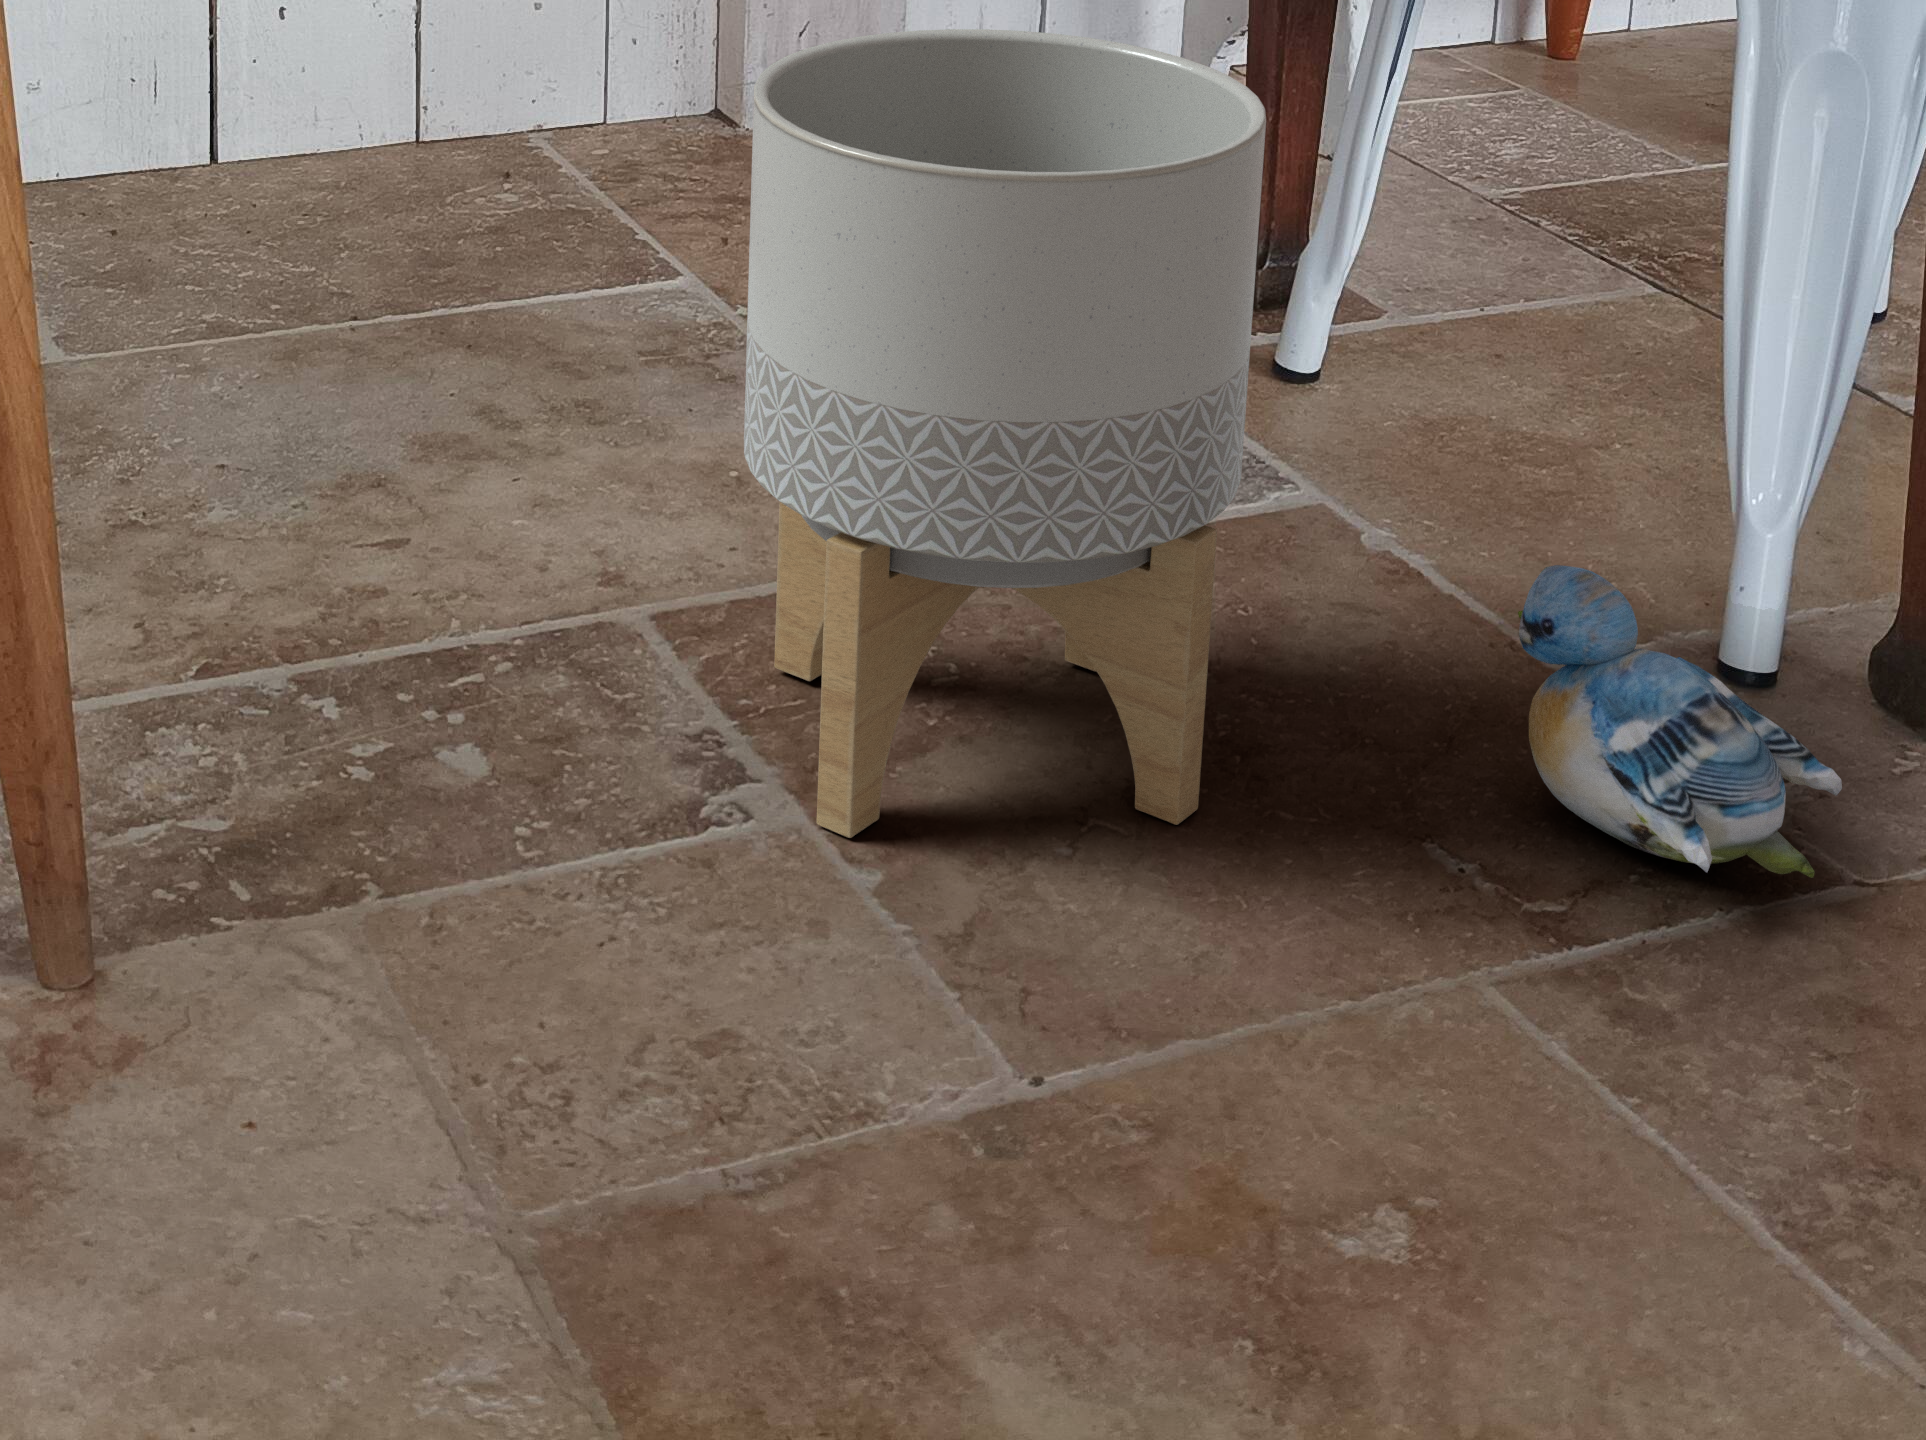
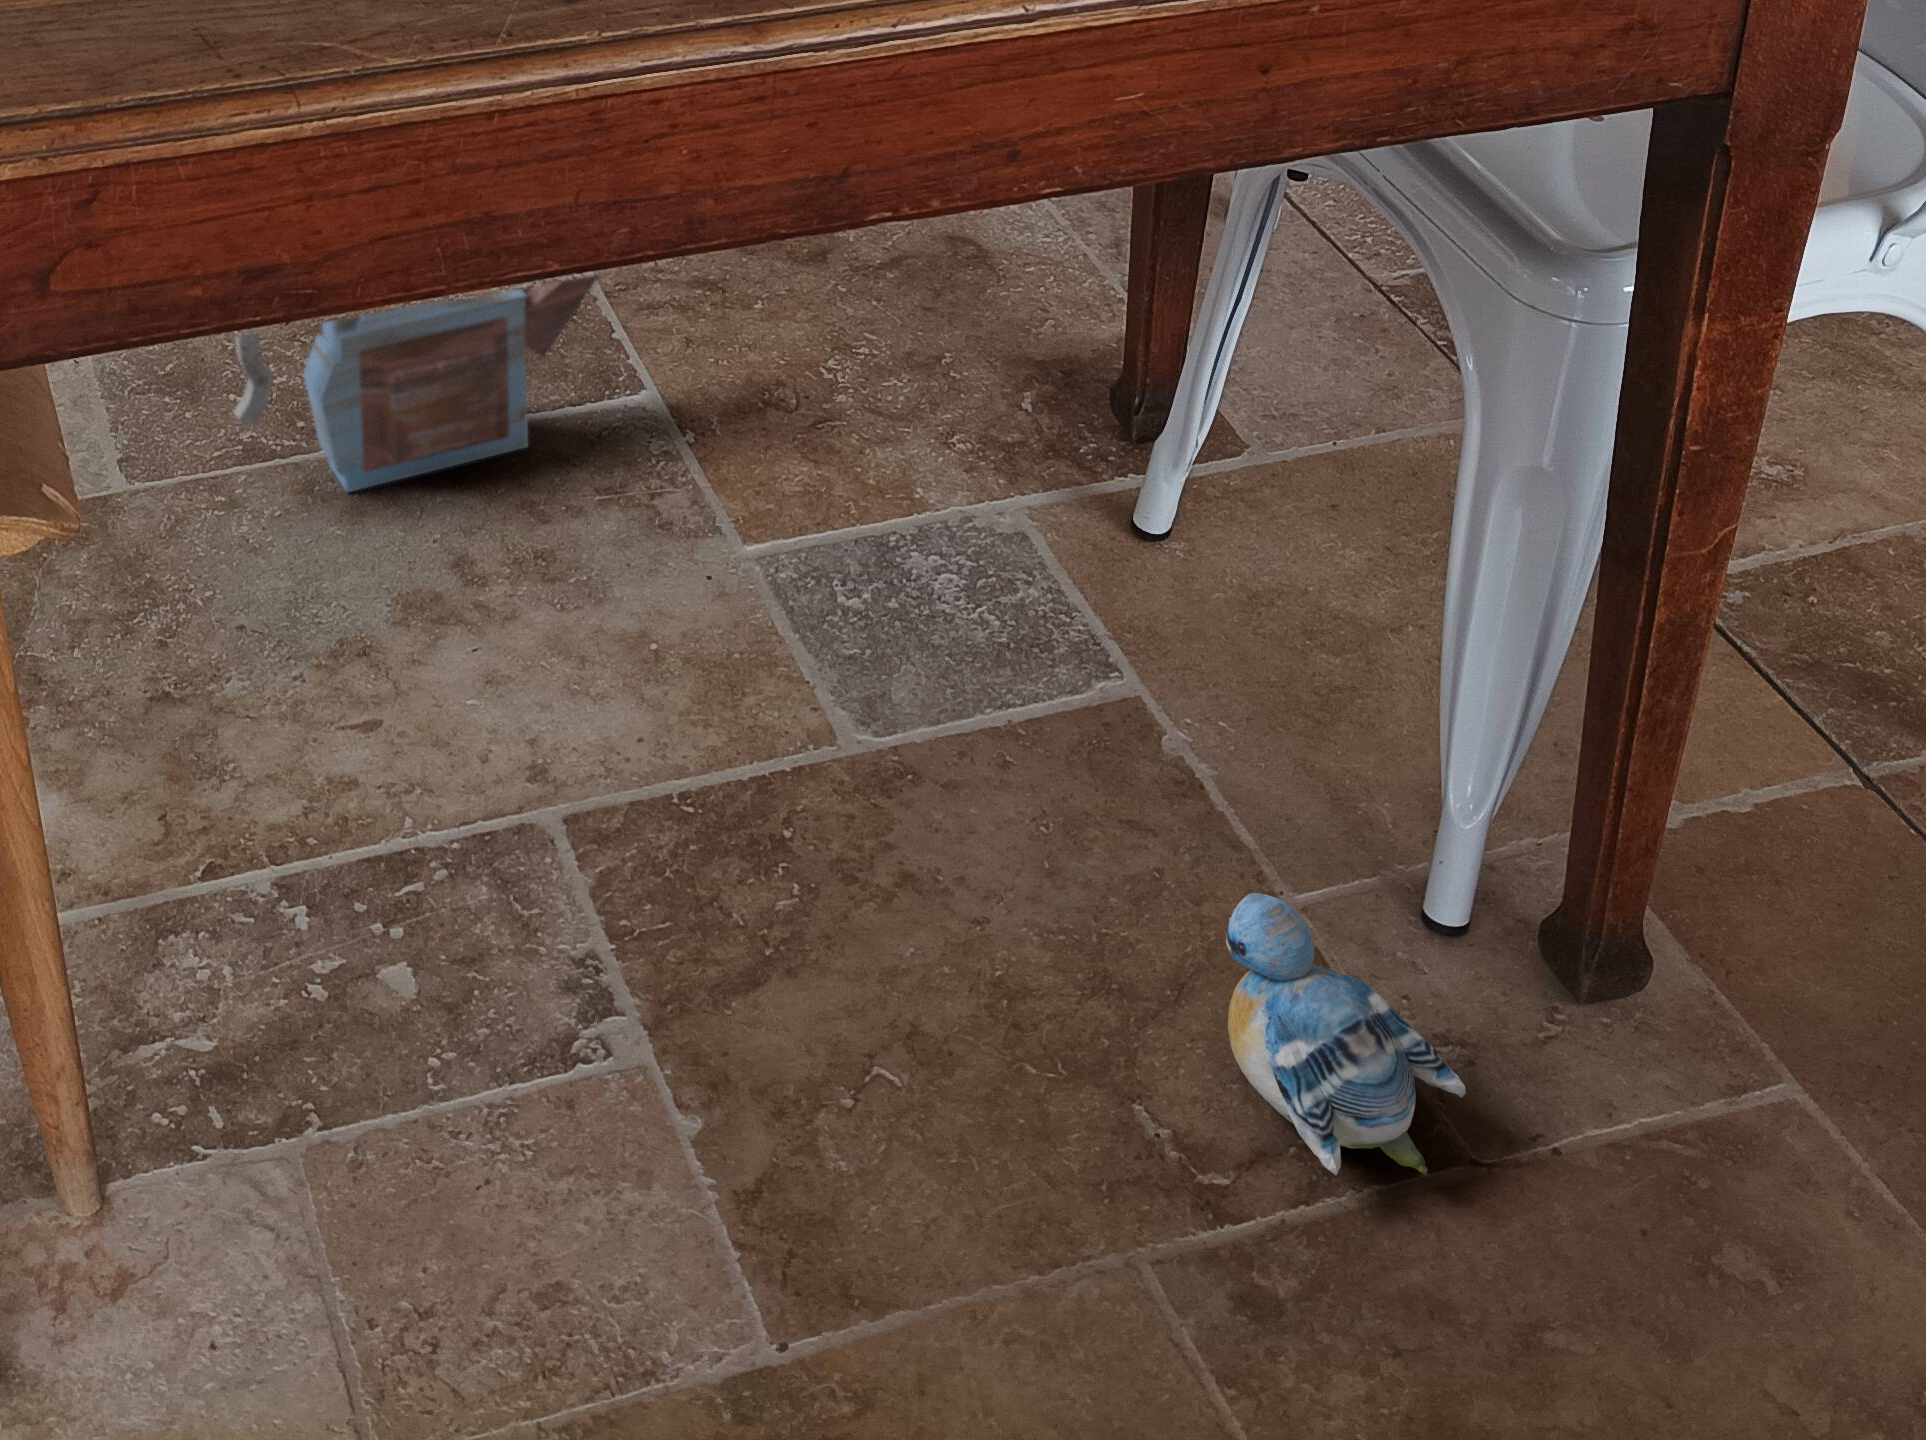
planter: present [744,29,1266,838] -> none [613,418,1024,1080]
watering can: none [199,46,669,359] -> present [234,274,601,492]

